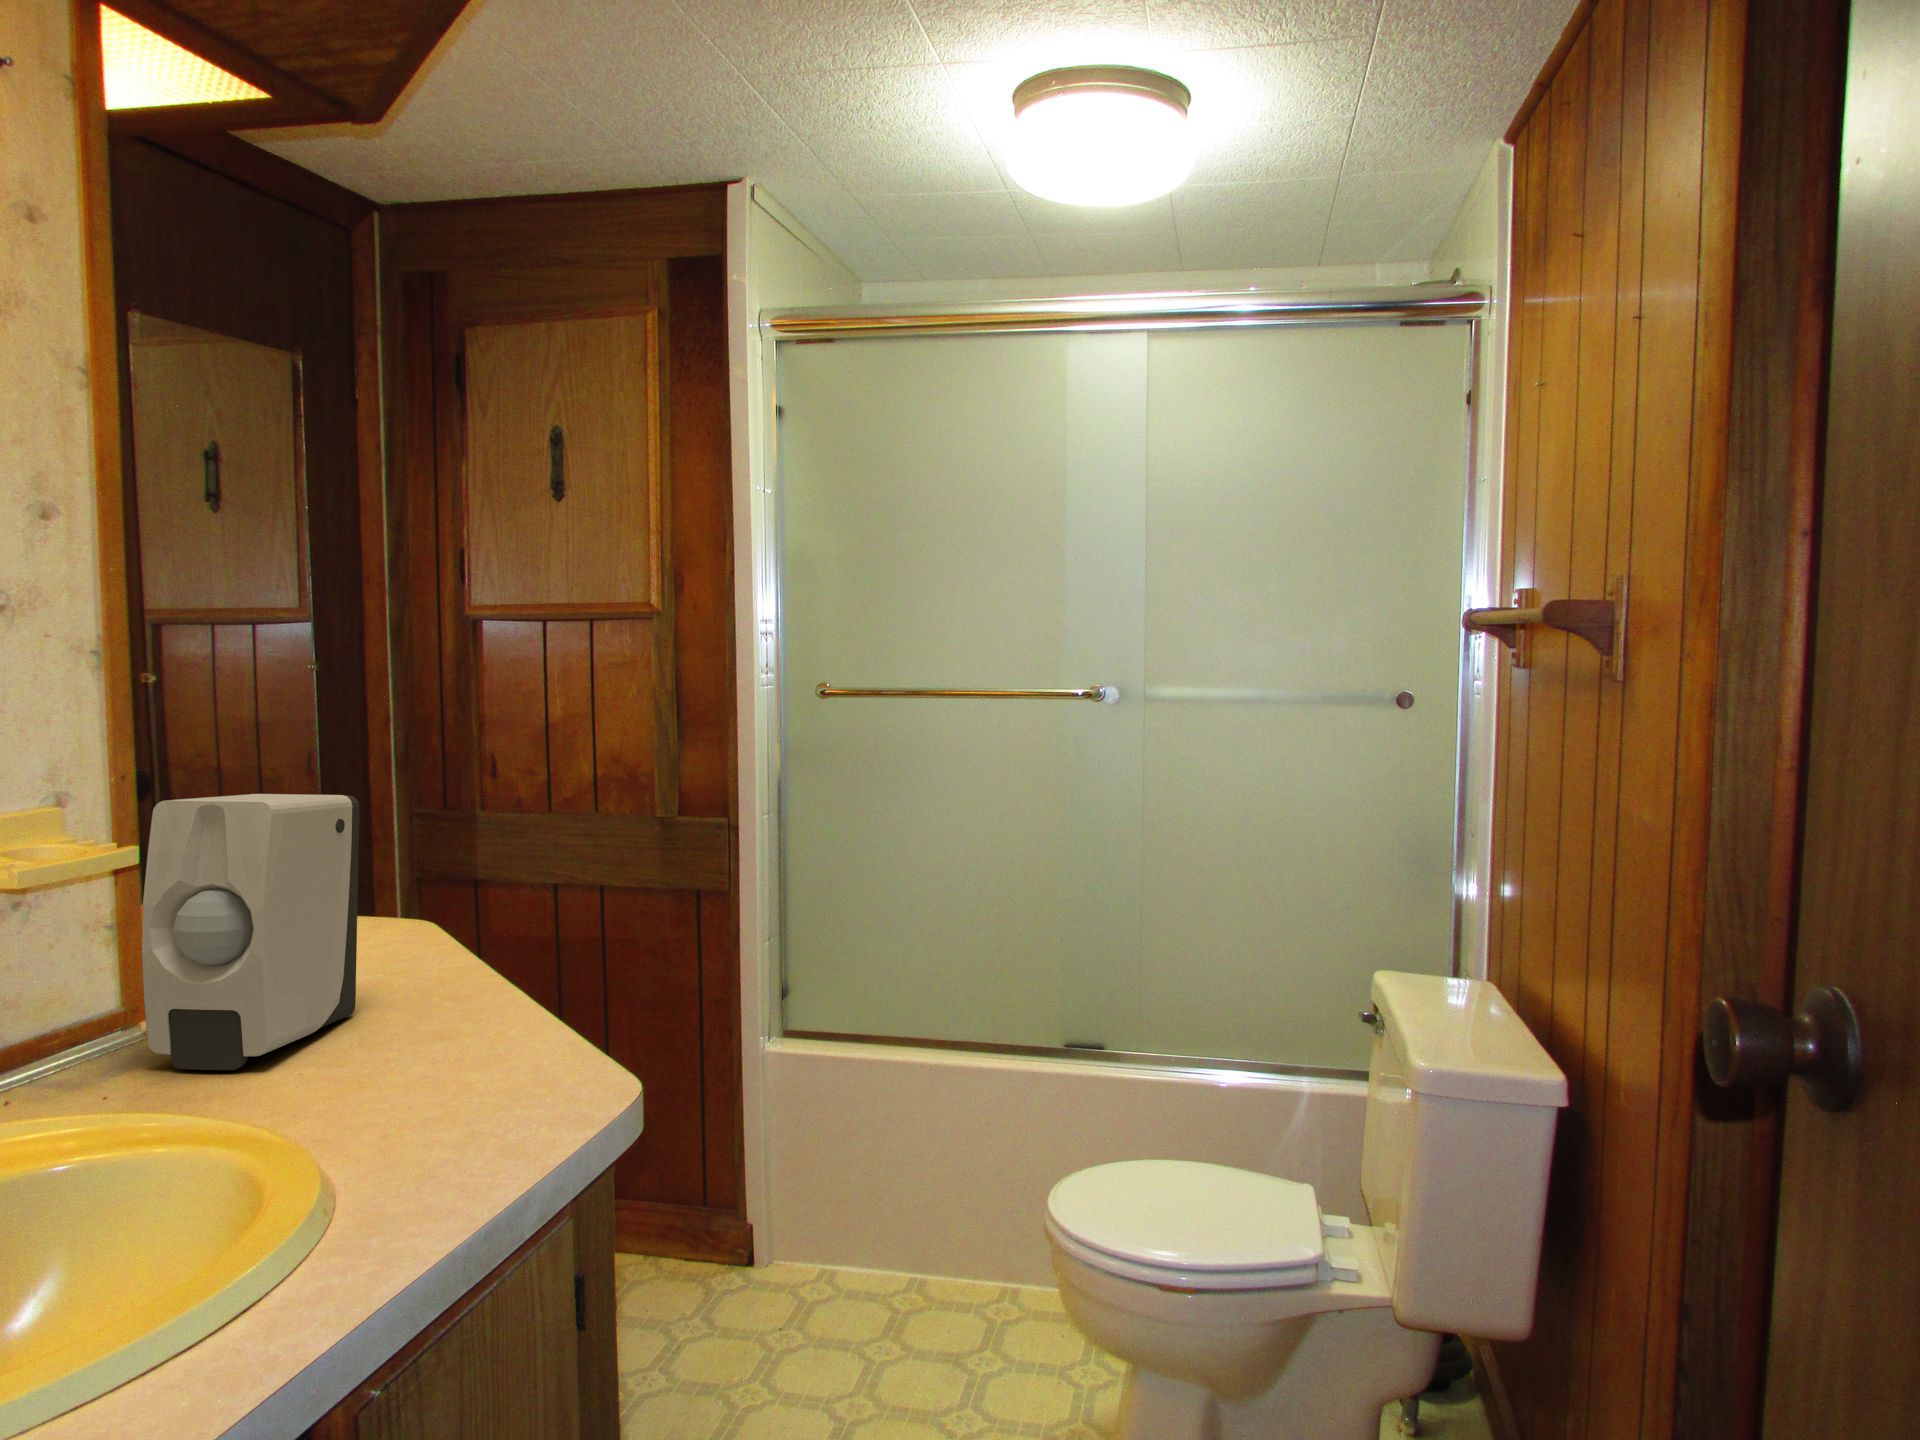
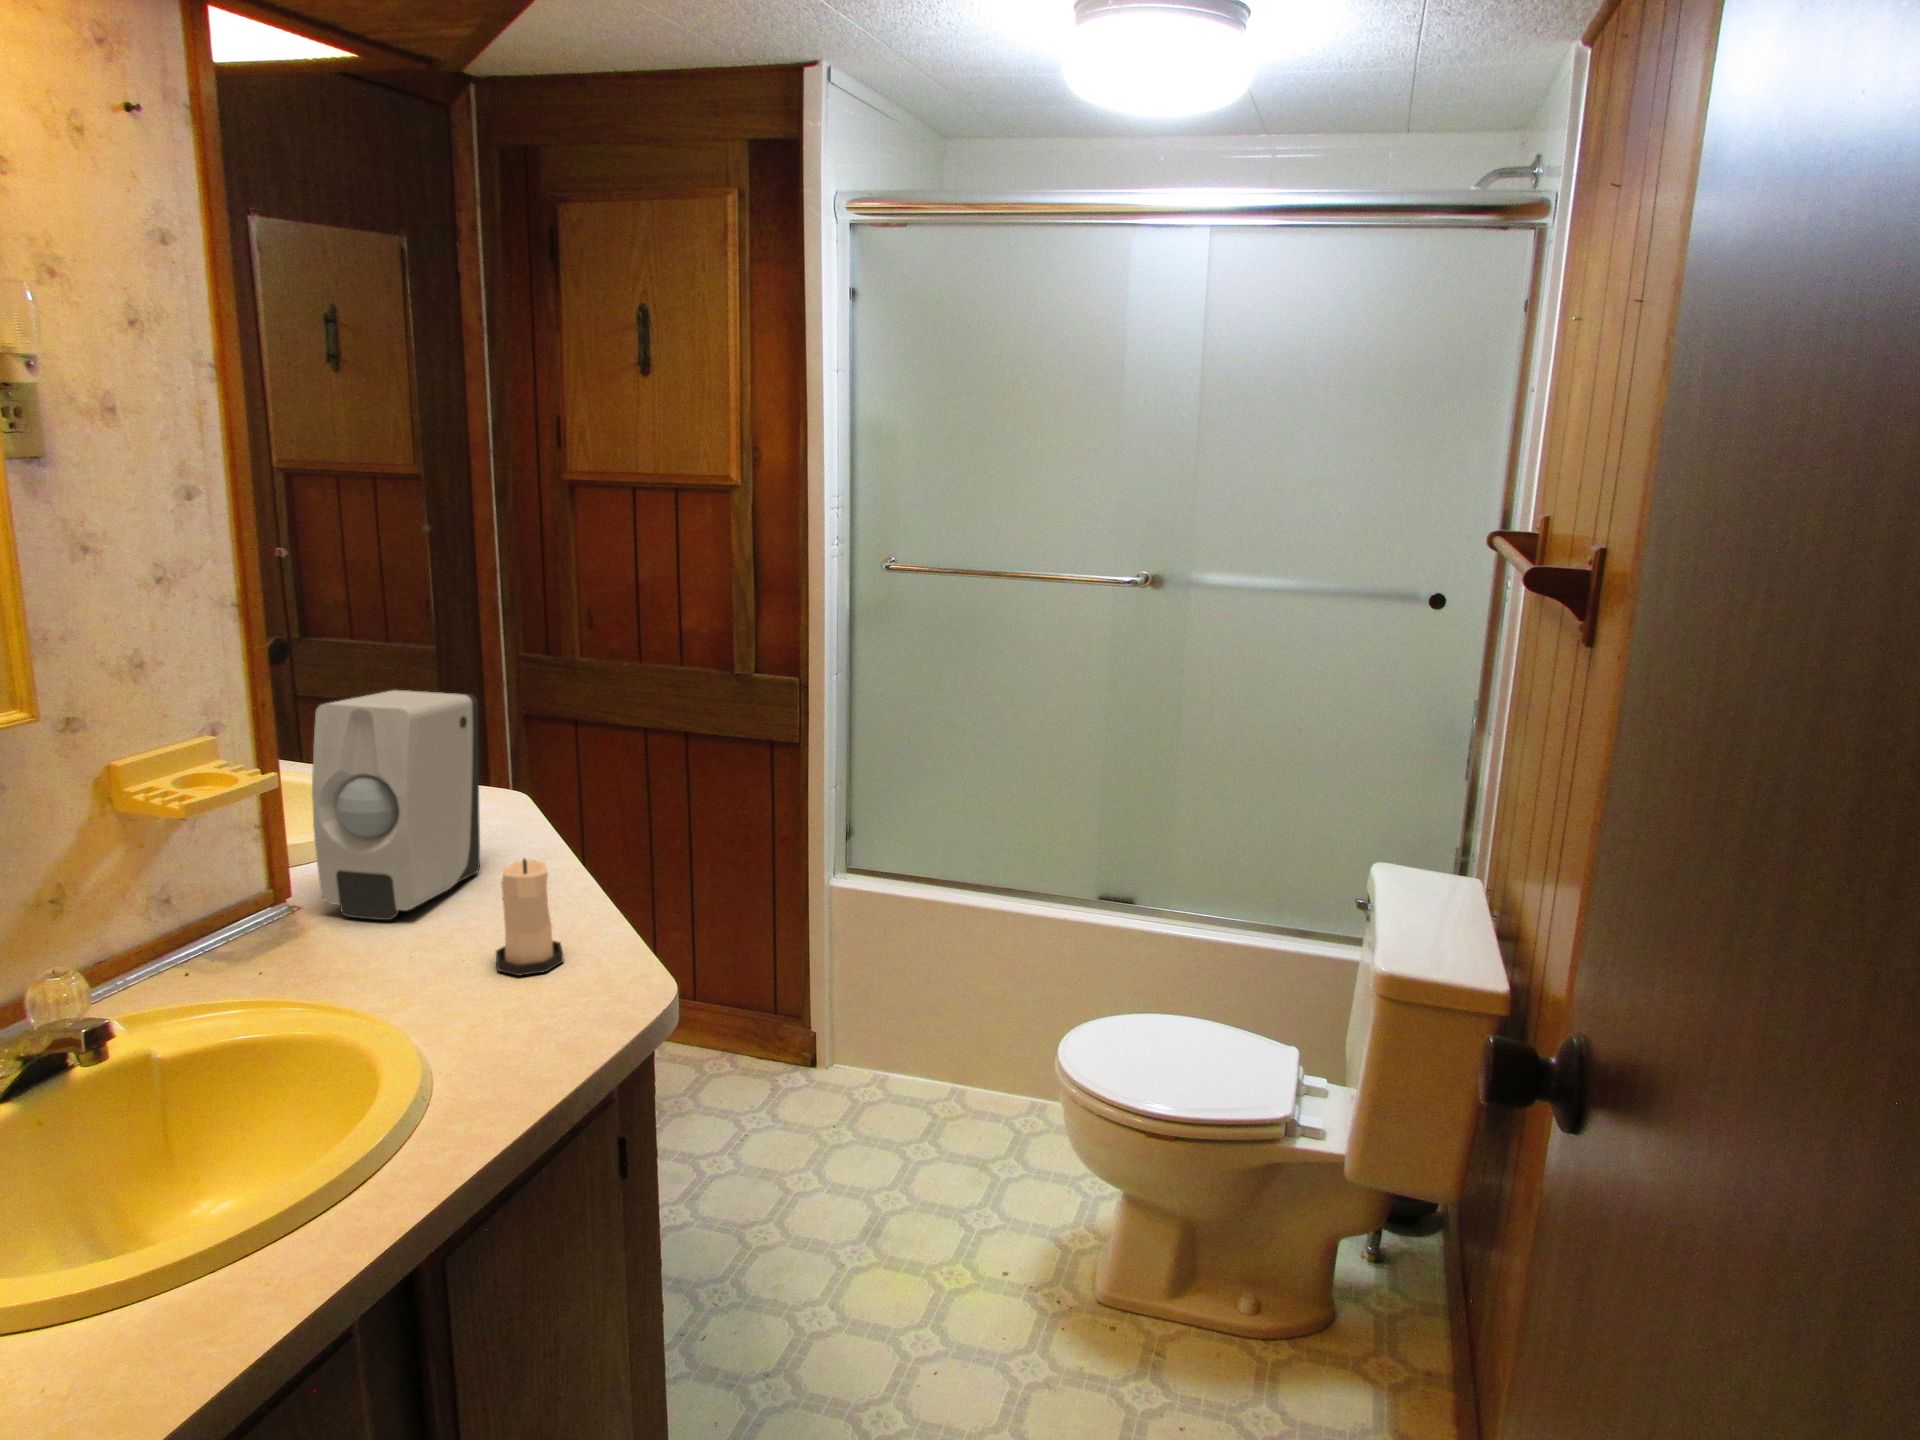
candle: none [369,971,457,1123] -> present [496,859,563,976]

